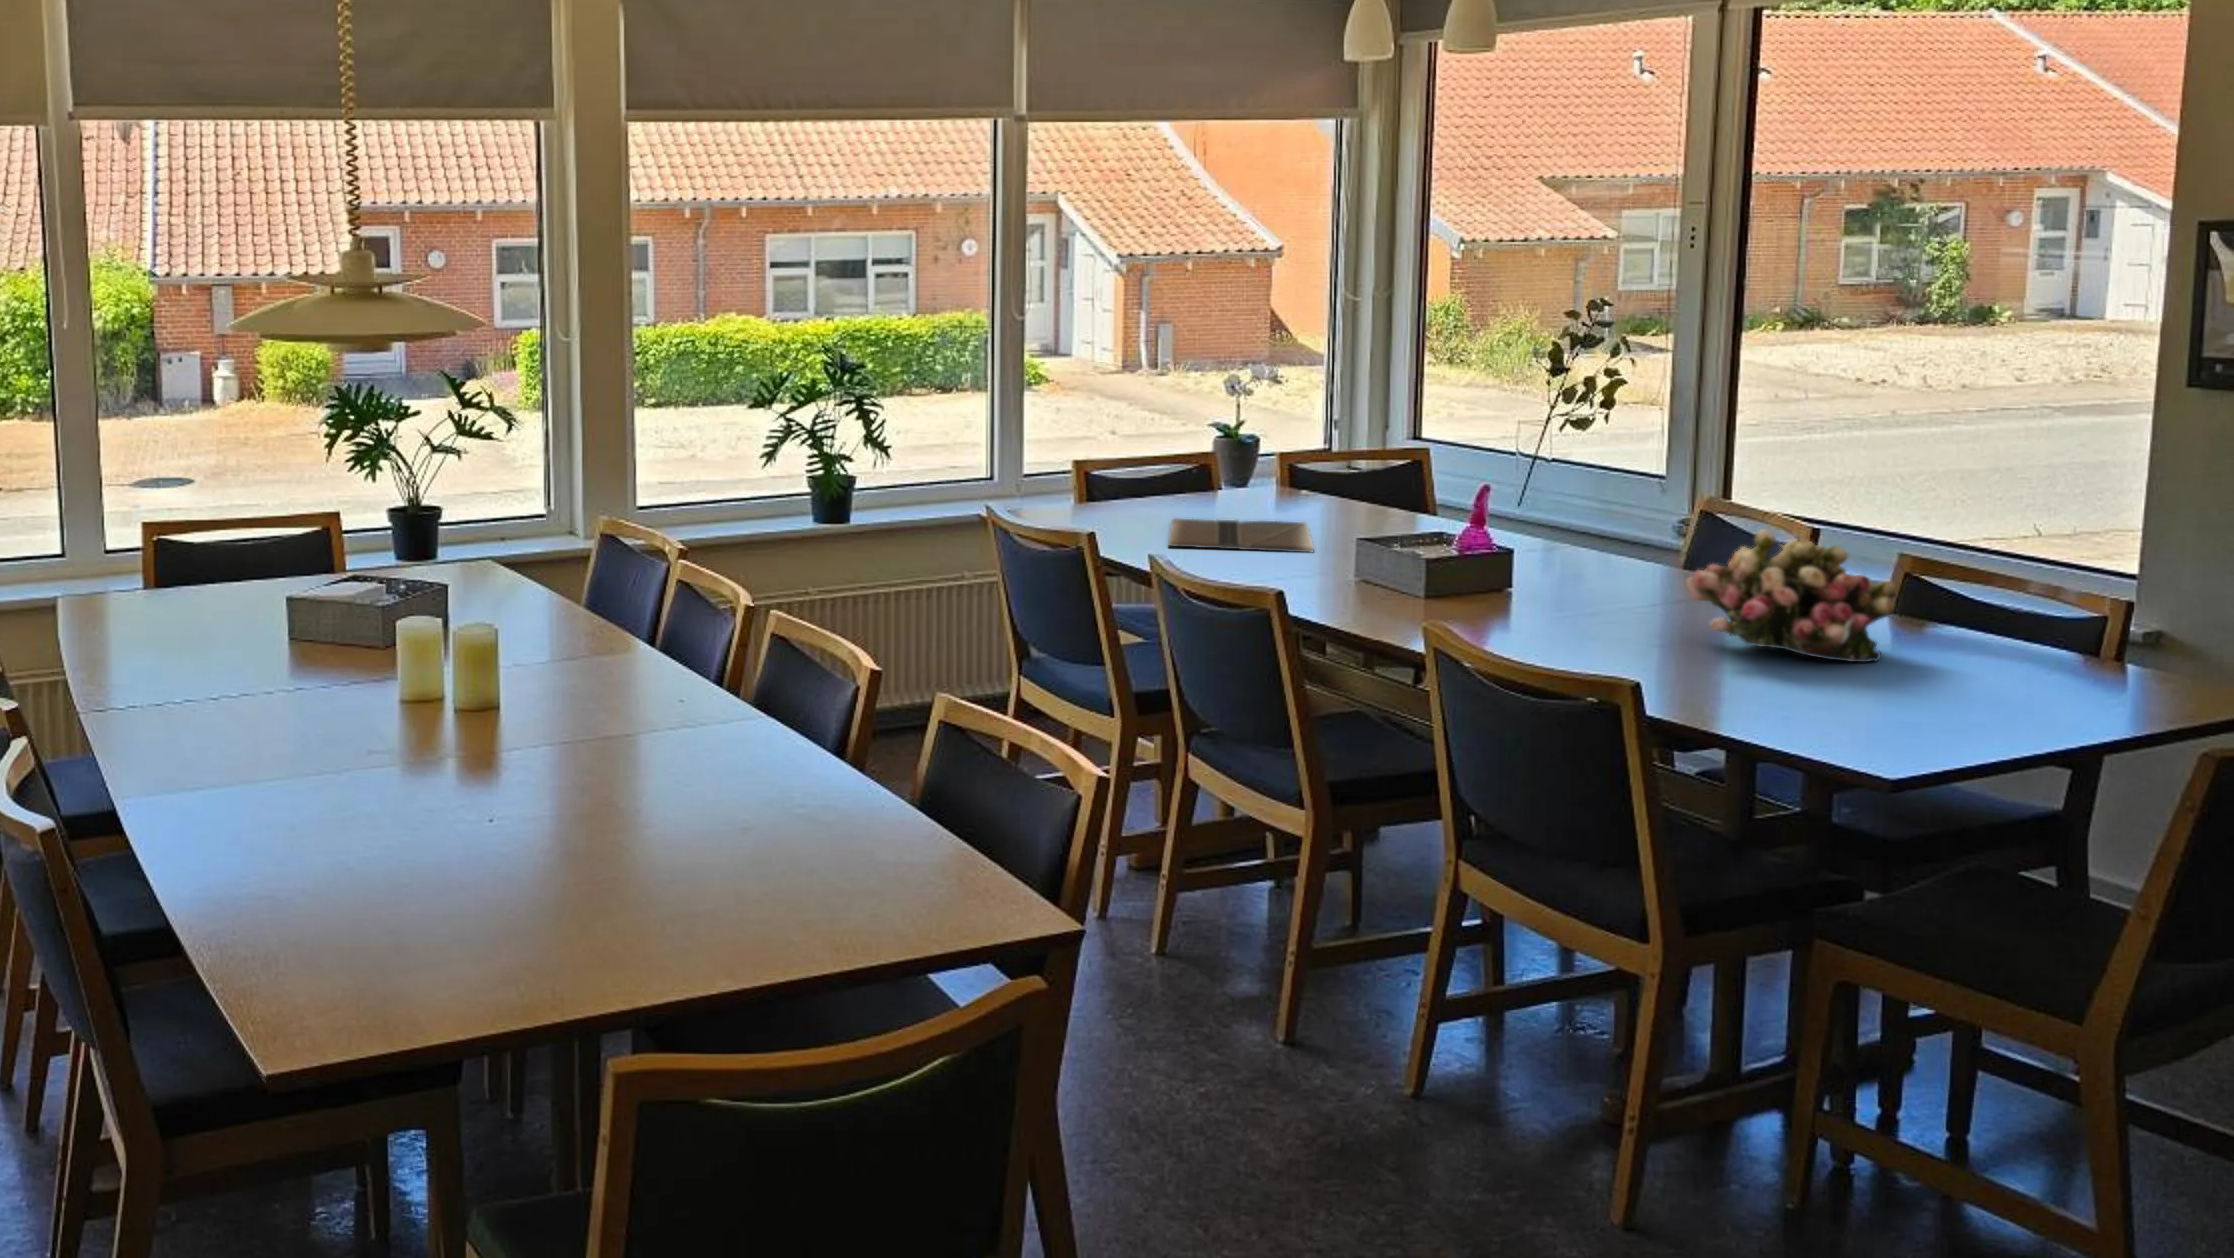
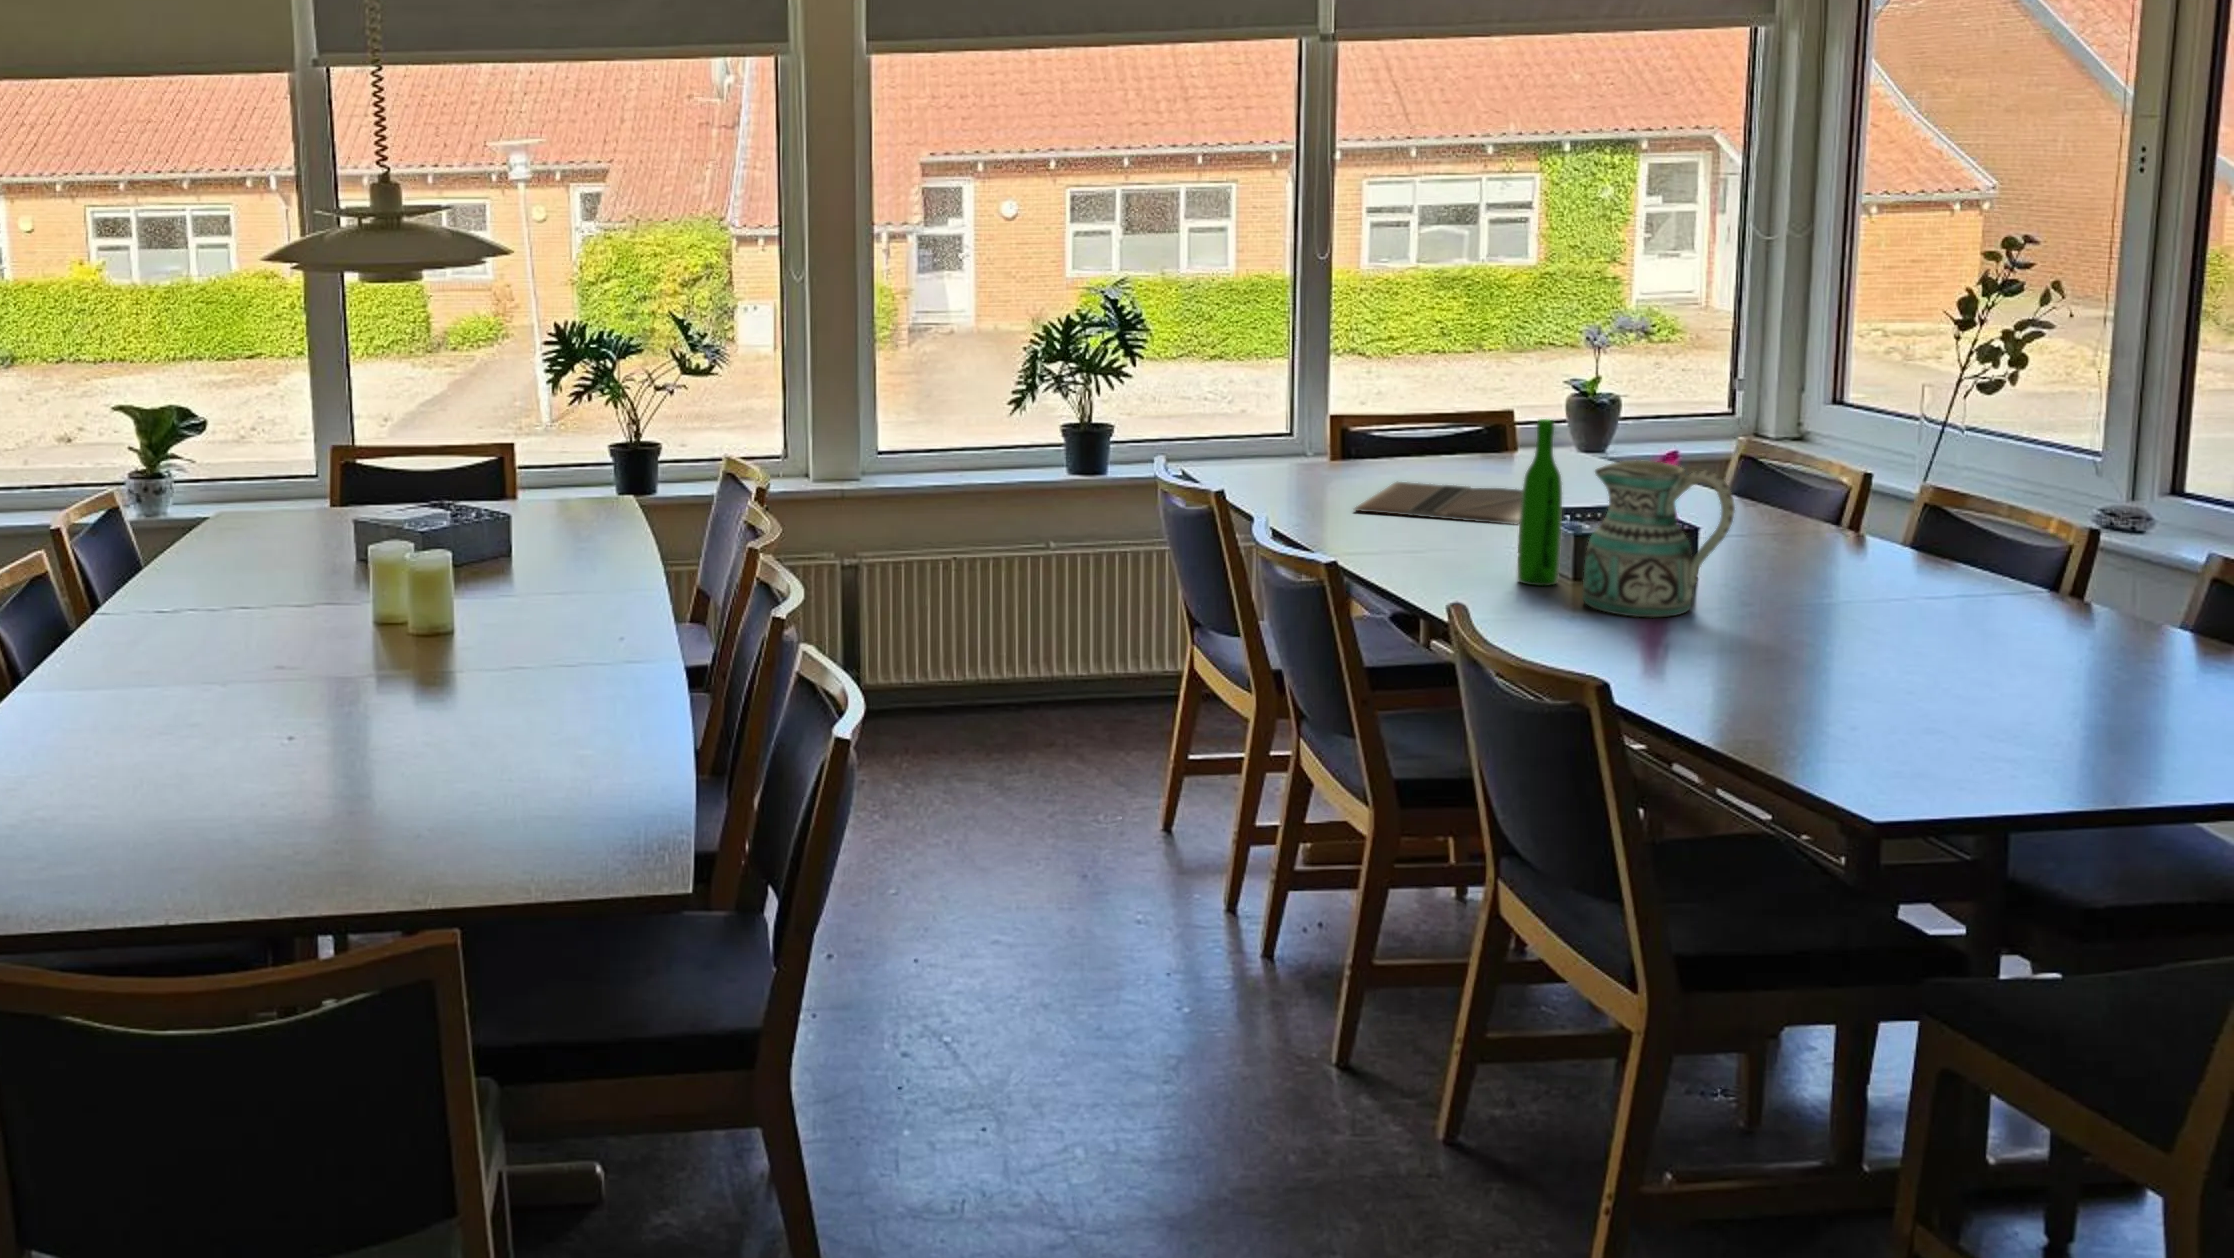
wine bottle: none [1378,460,1416,605] -> present [1518,419,1562,586]
ceramic pitcher: none [1452,493,1582,627] -> present [1582,460,1735,617]
flower arrangement: present [1686,529,1896,662] -> none [1841,514,2117,685]

